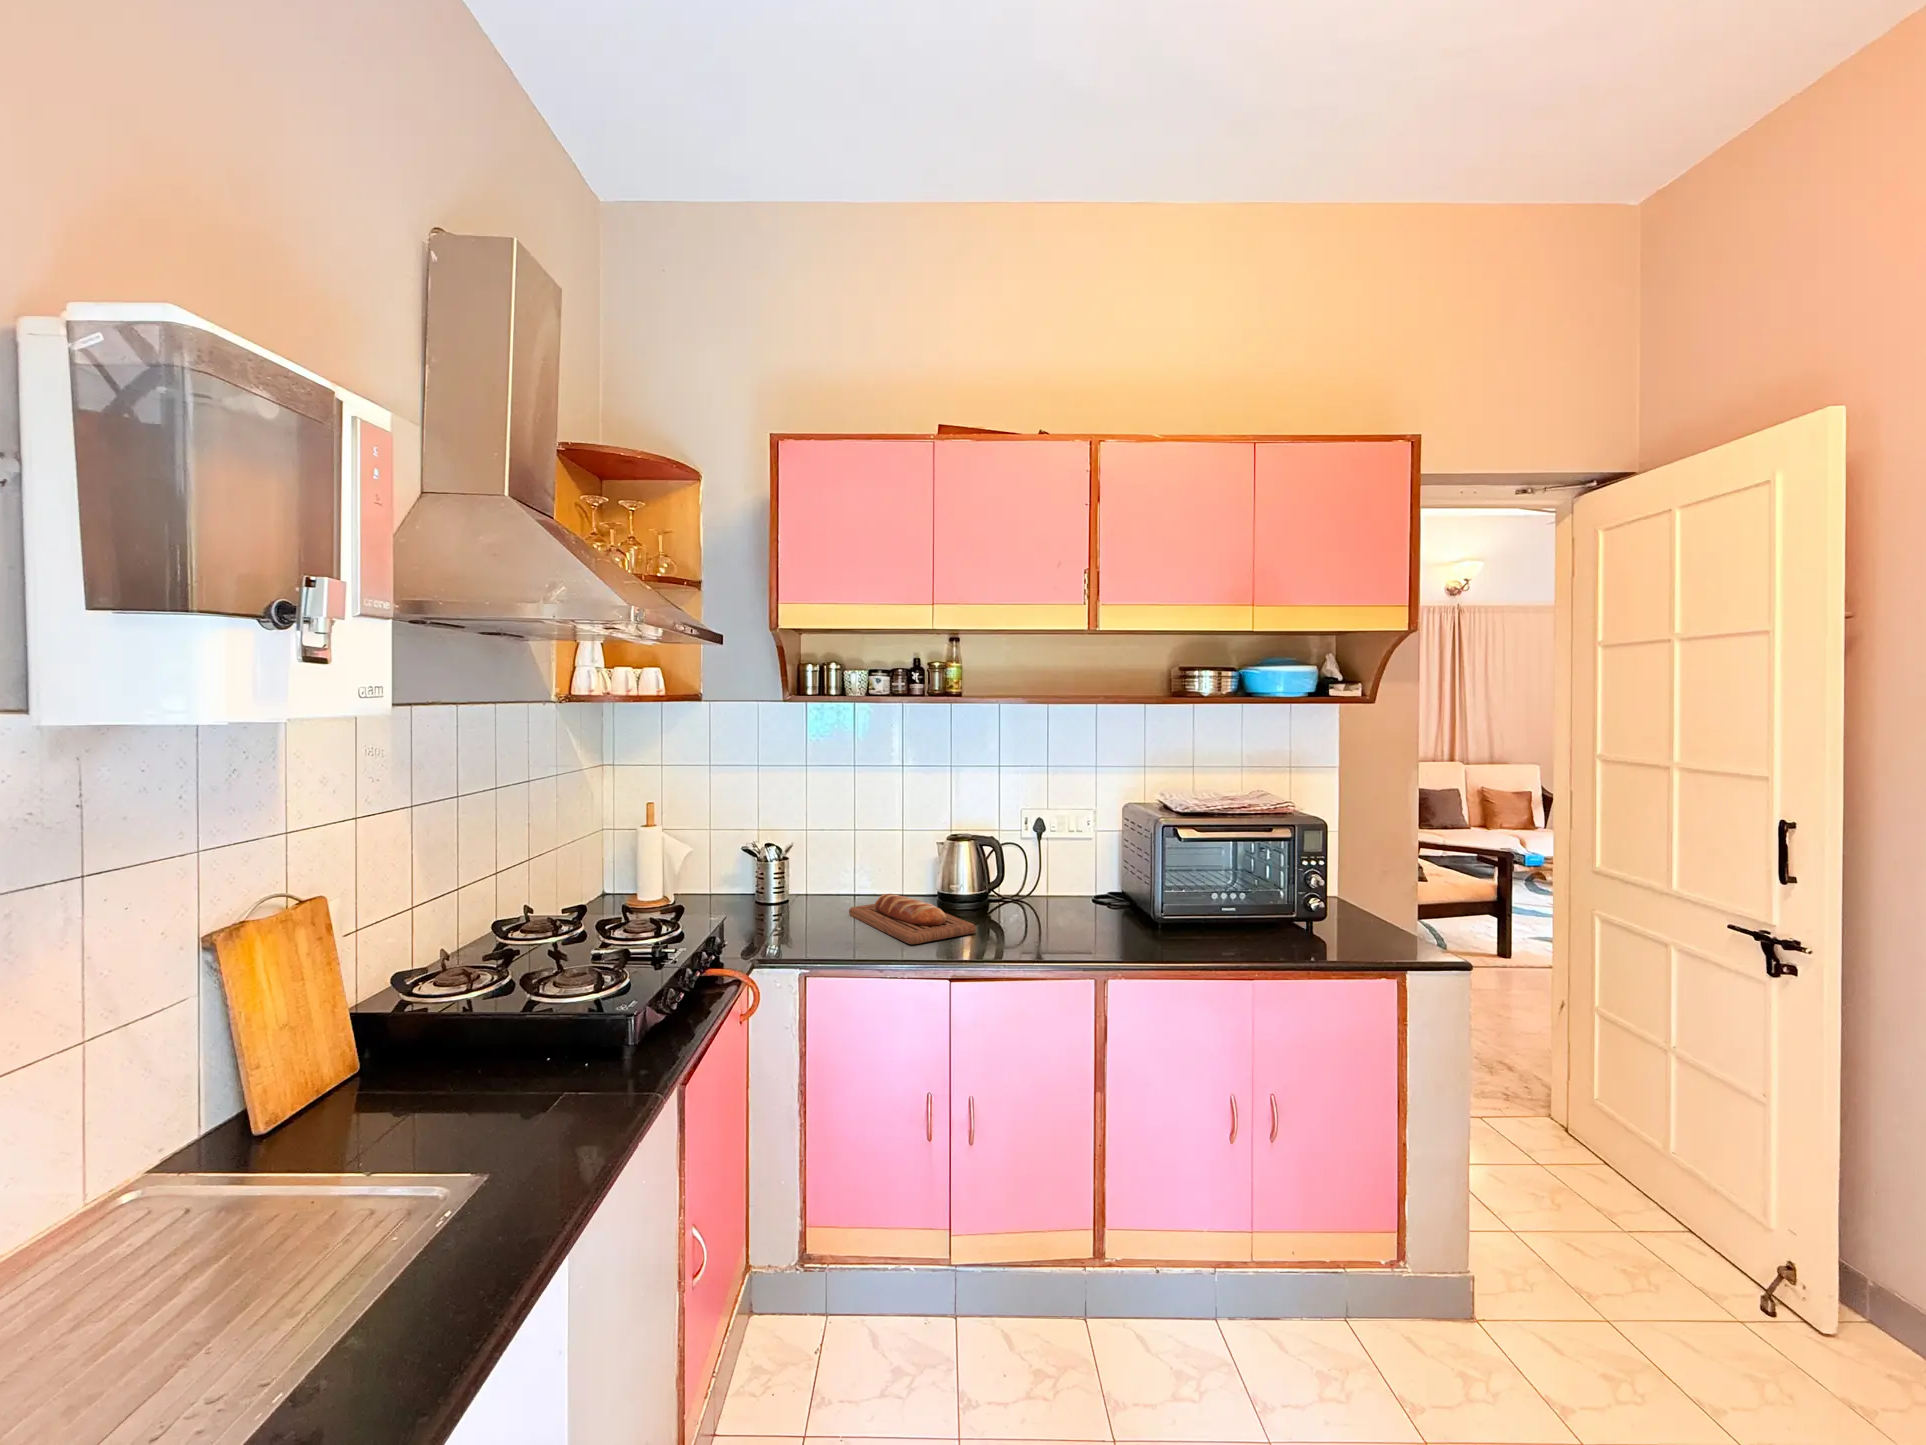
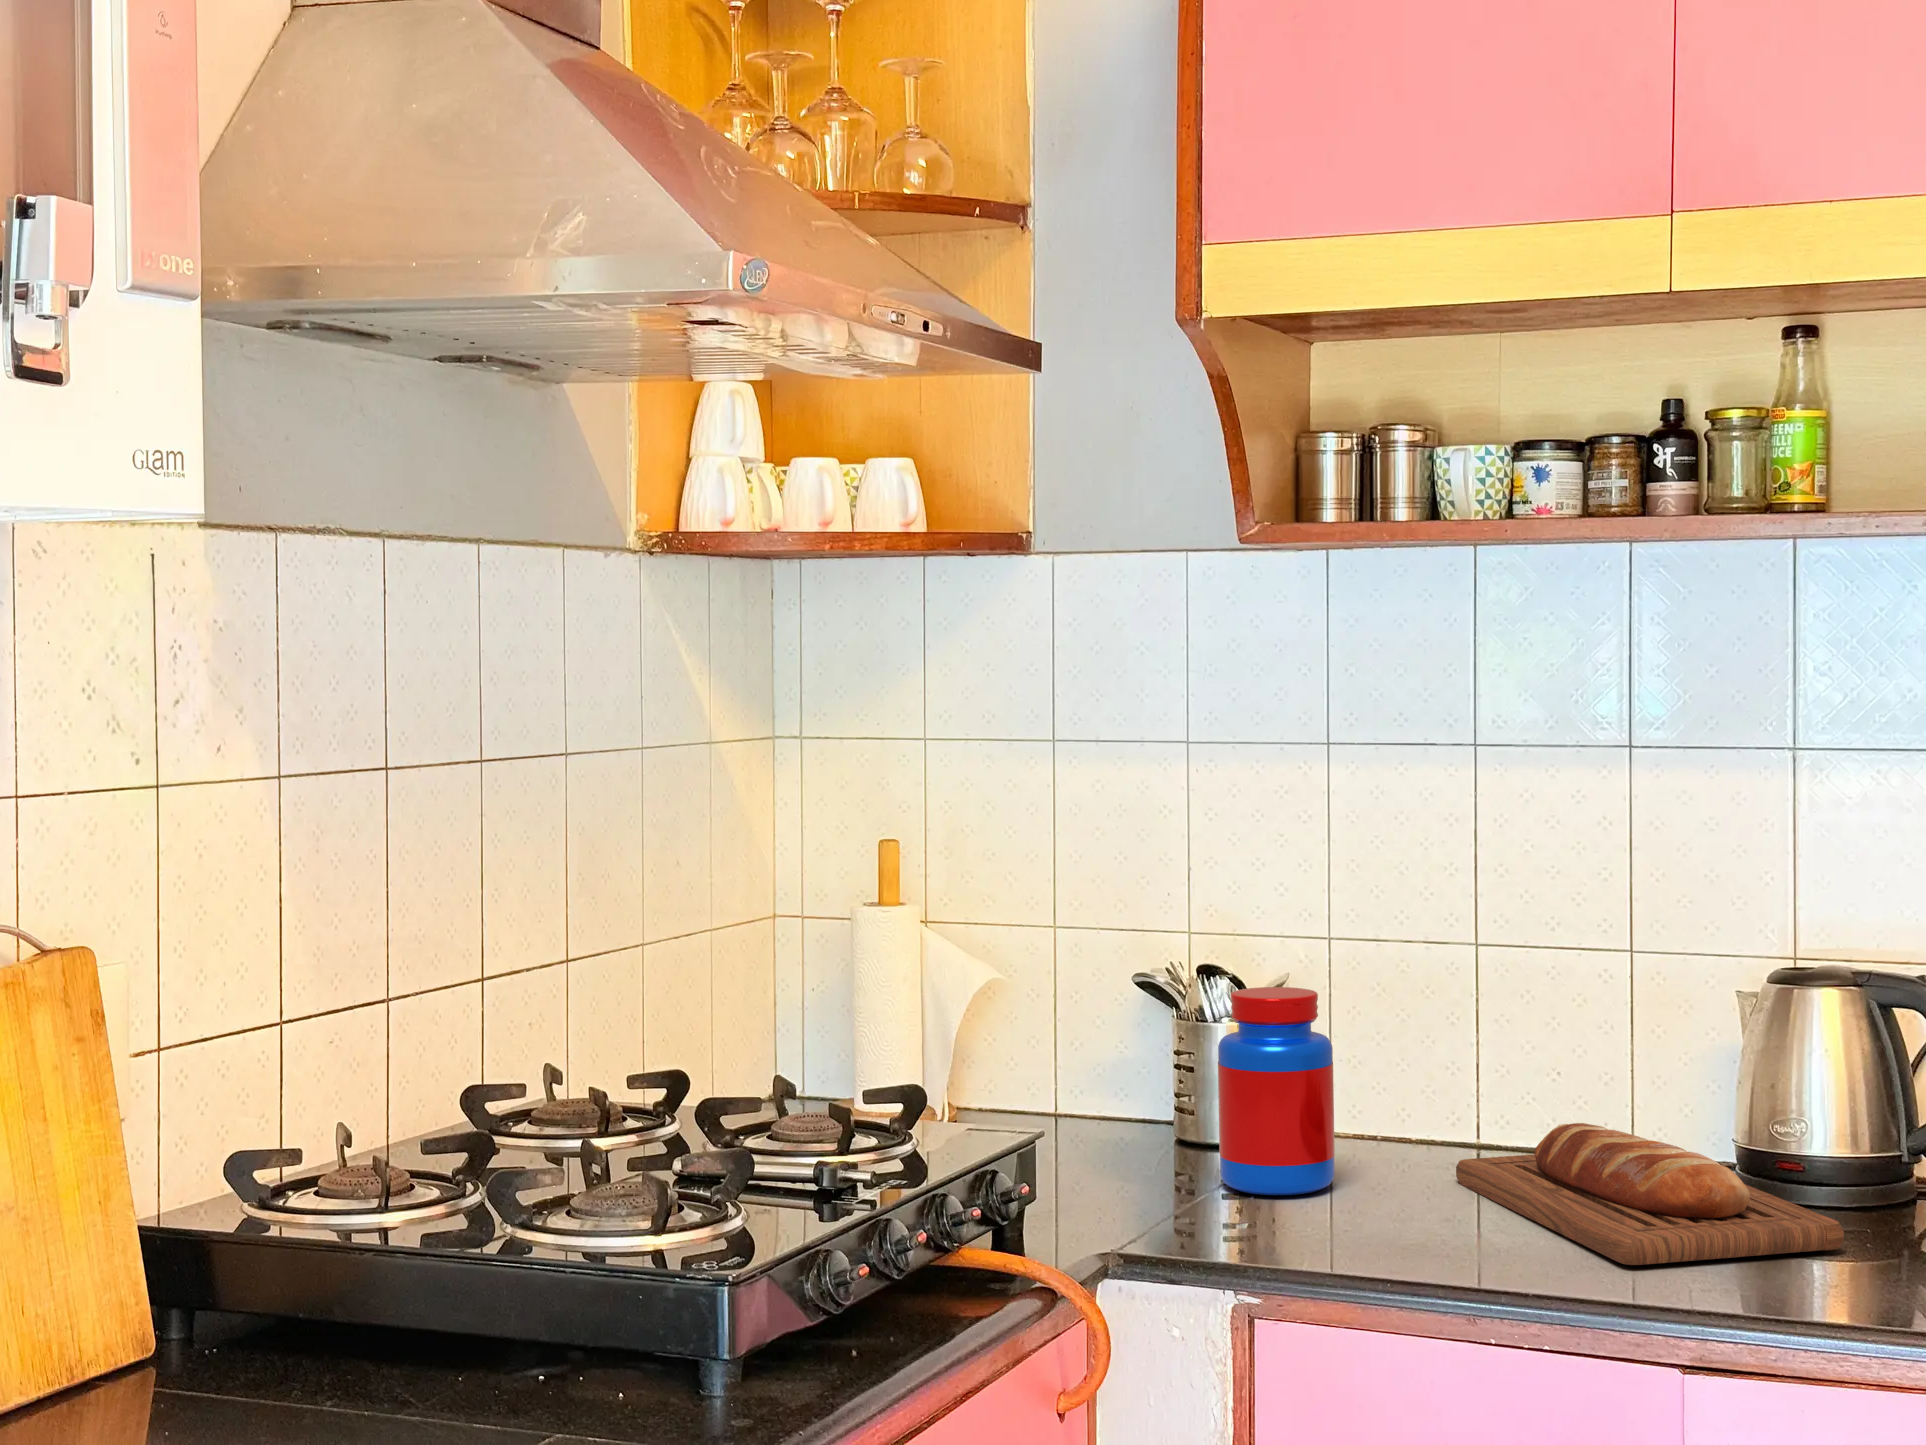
jar: none [770,852,809,925] -> present [1218,987,1335,1195]

